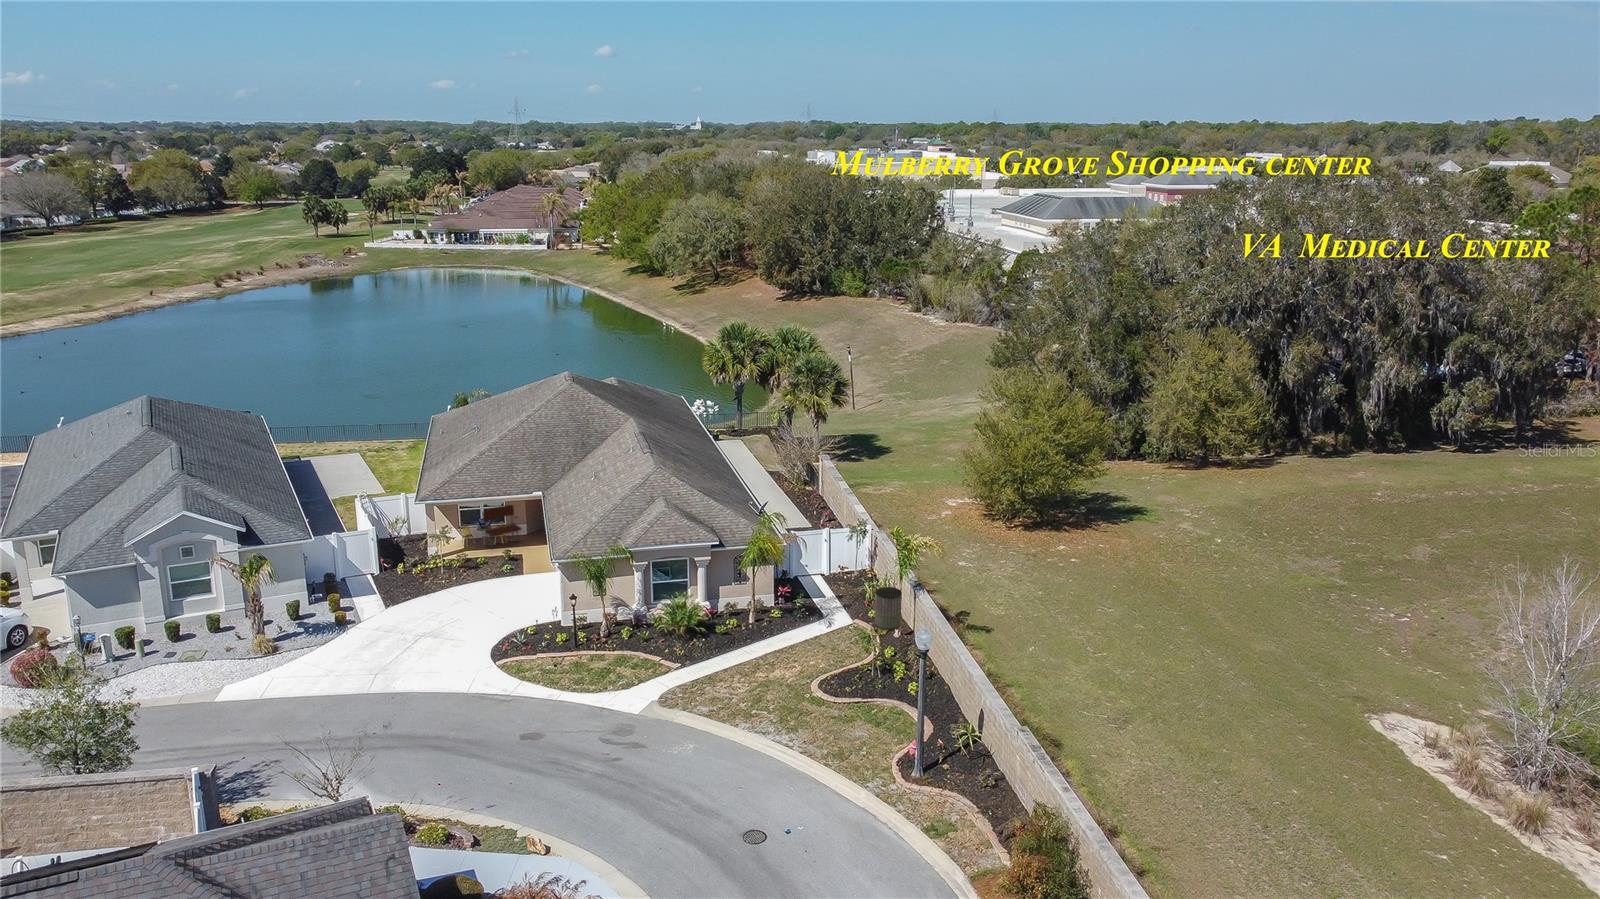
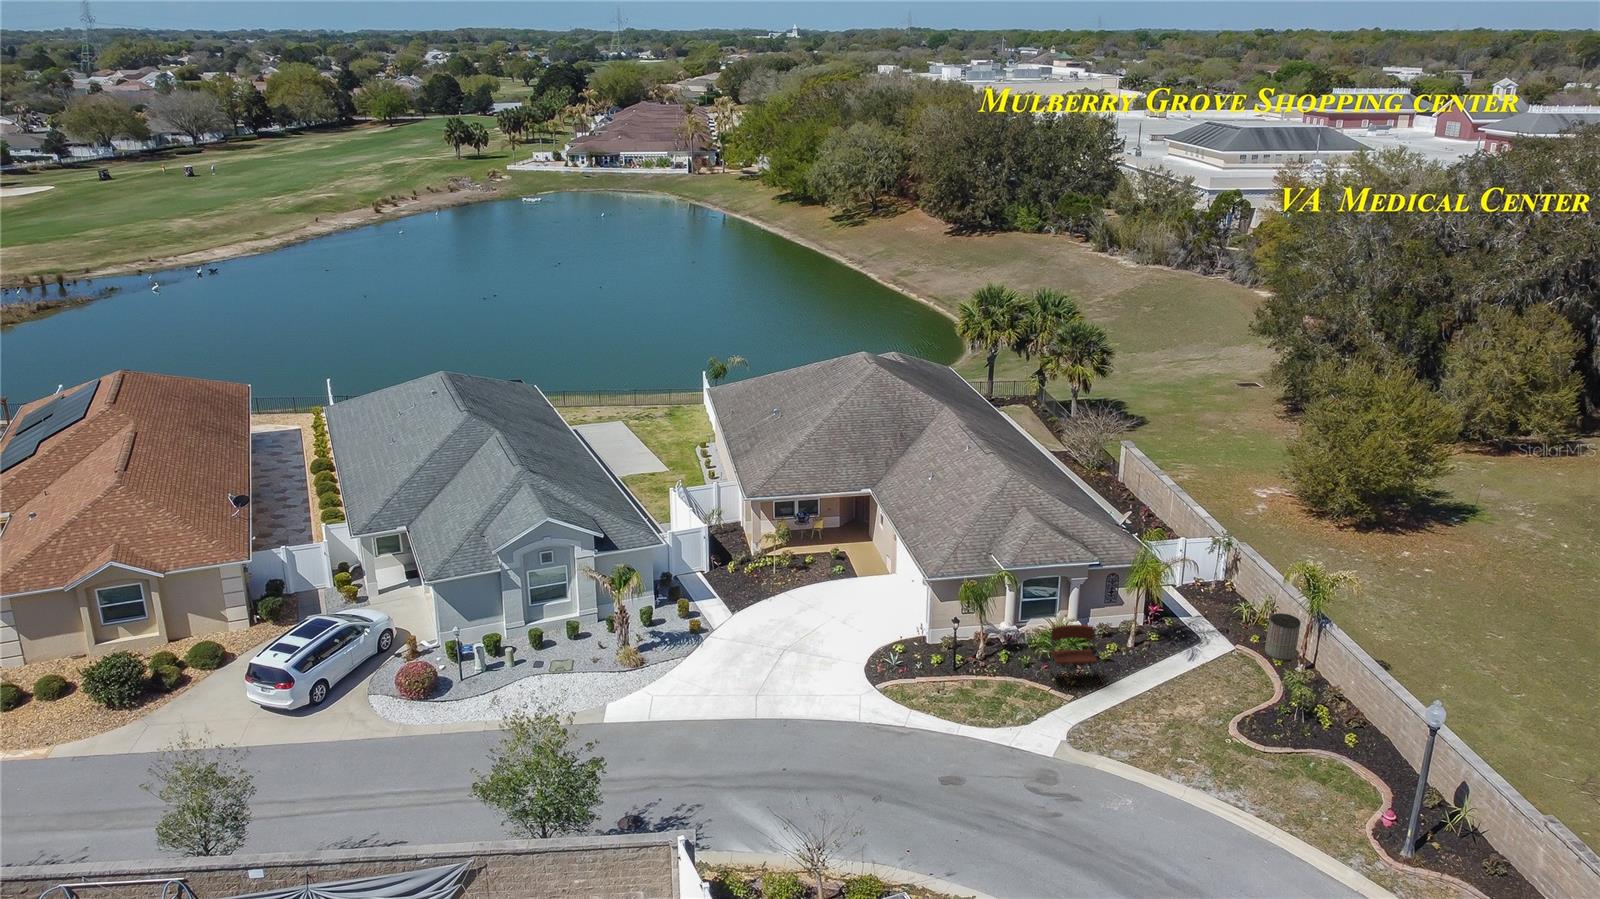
bench: present [483,505,521,548] -> present [1050,625,1098,677]

